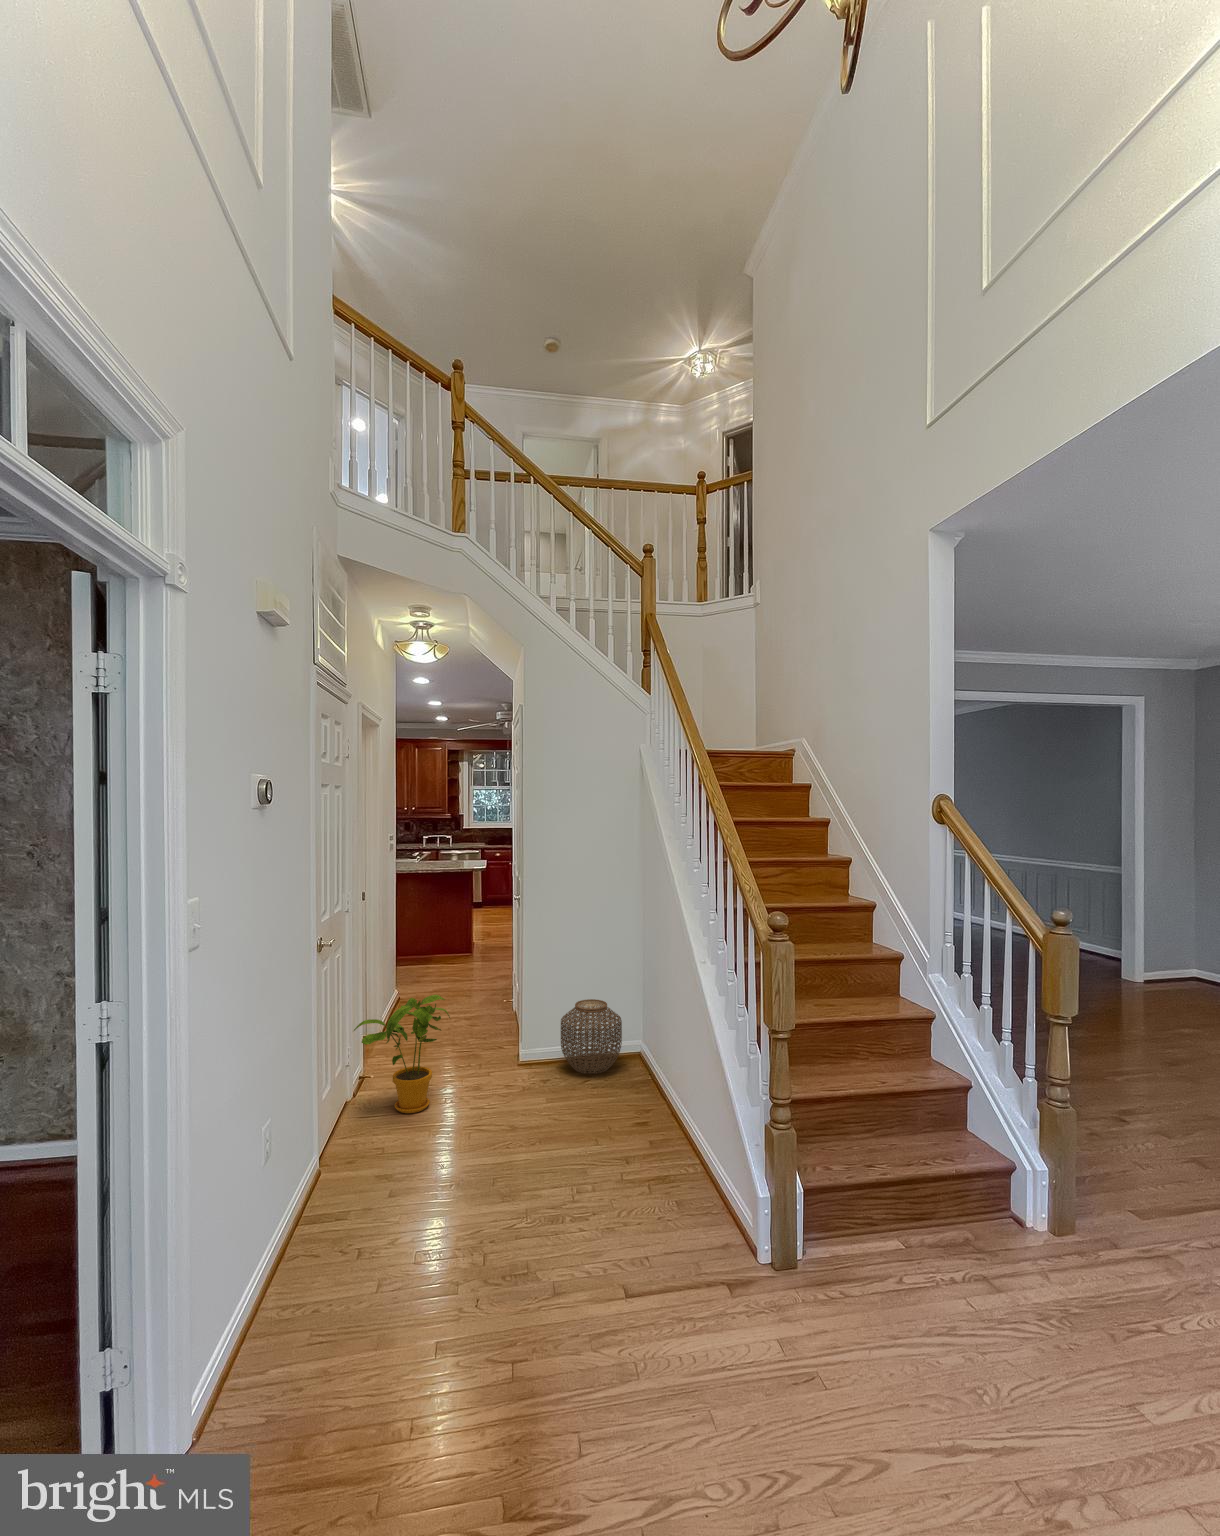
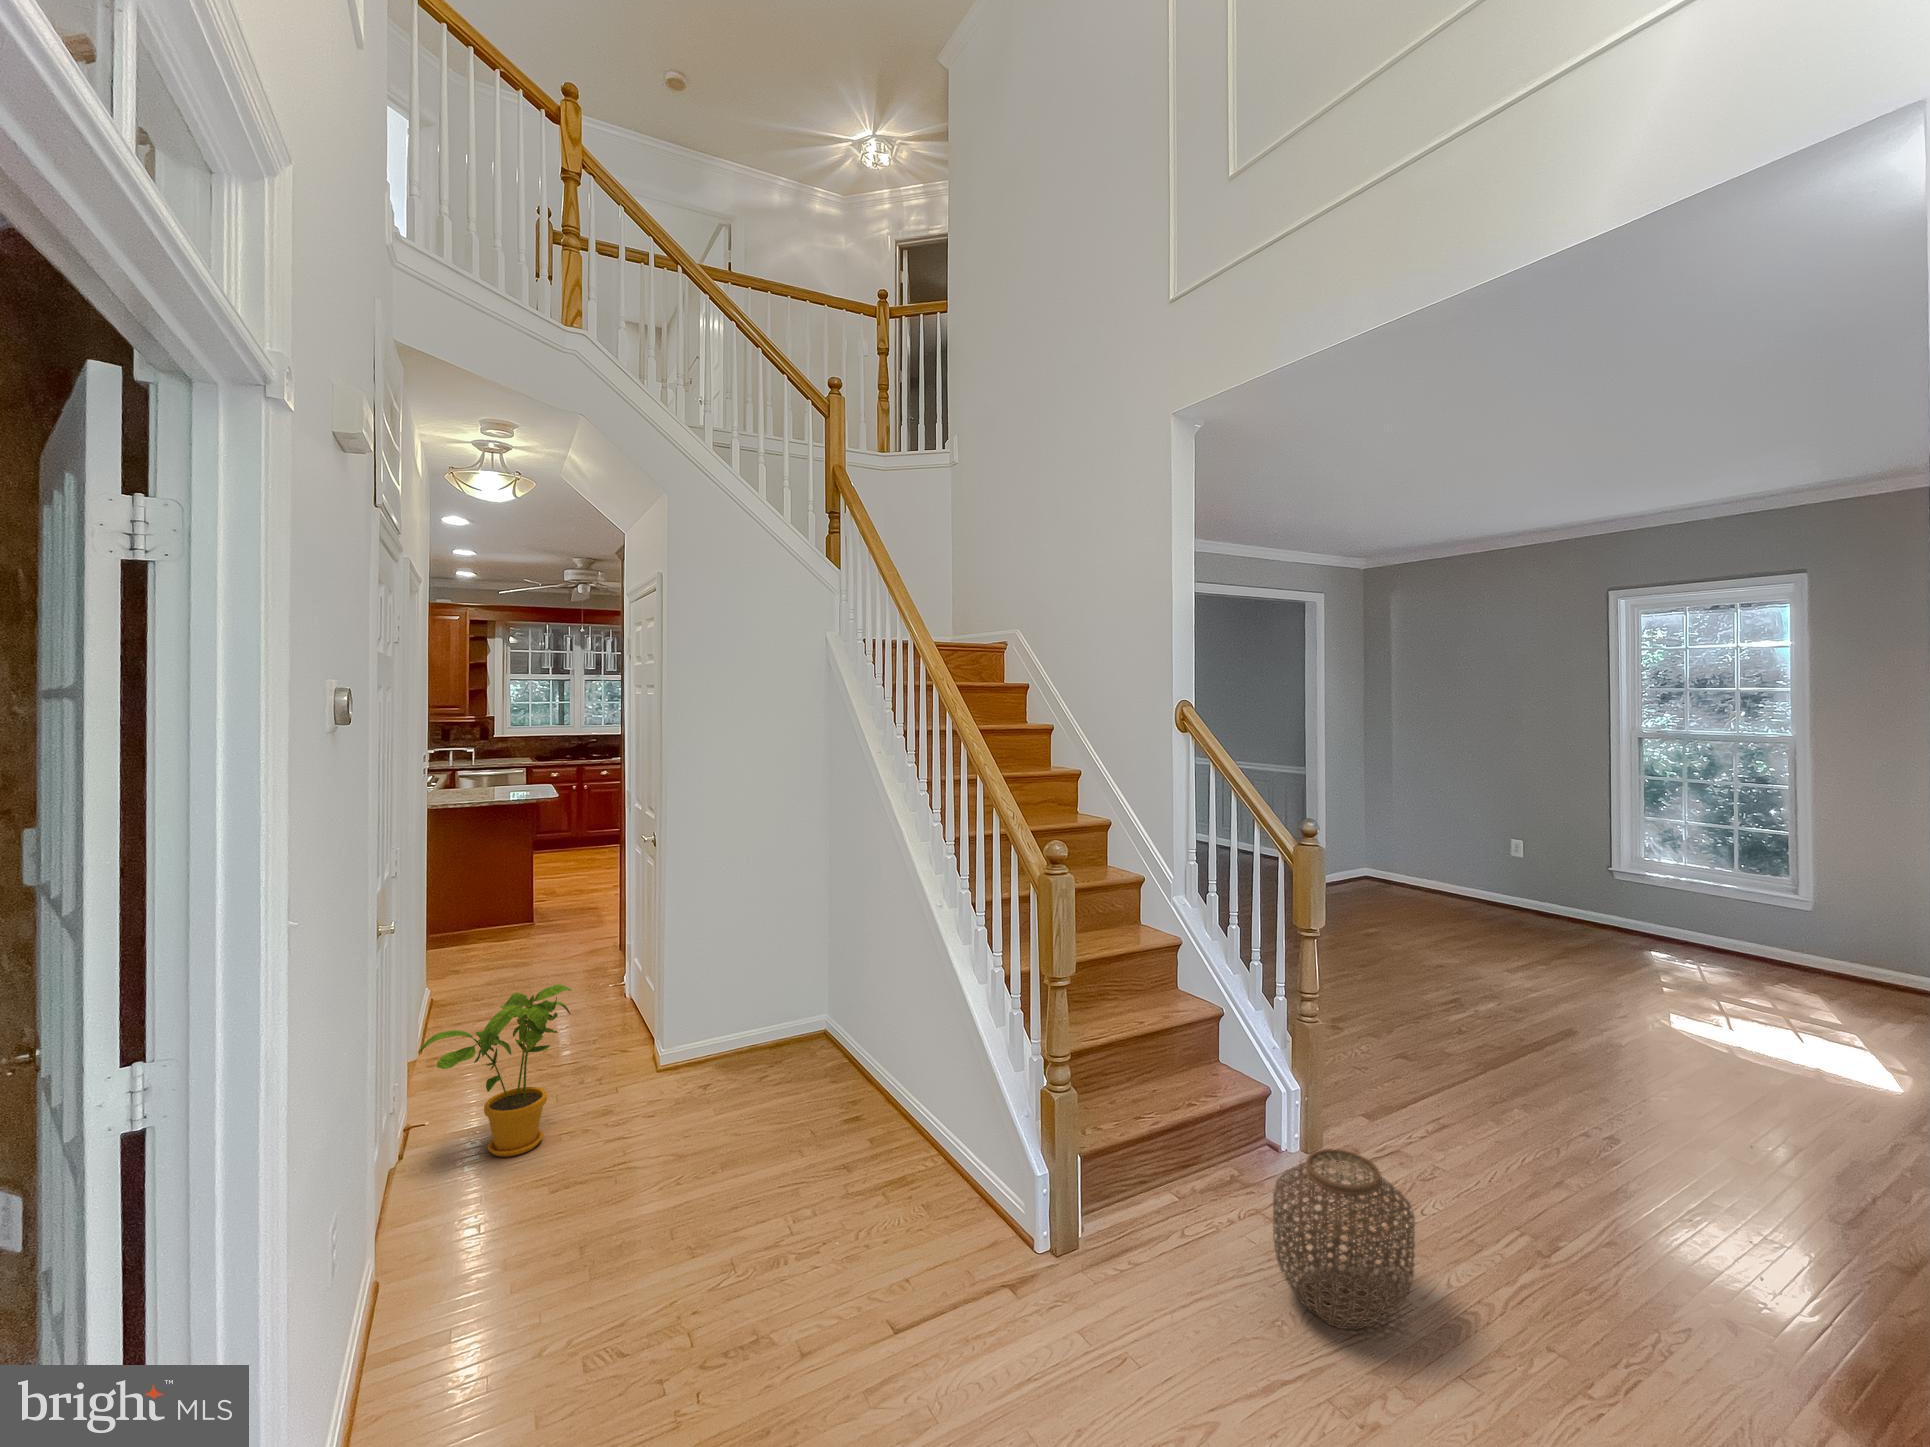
woven basket: present [561,999,622,1074] -> present [1273,1149,1415,1329]

